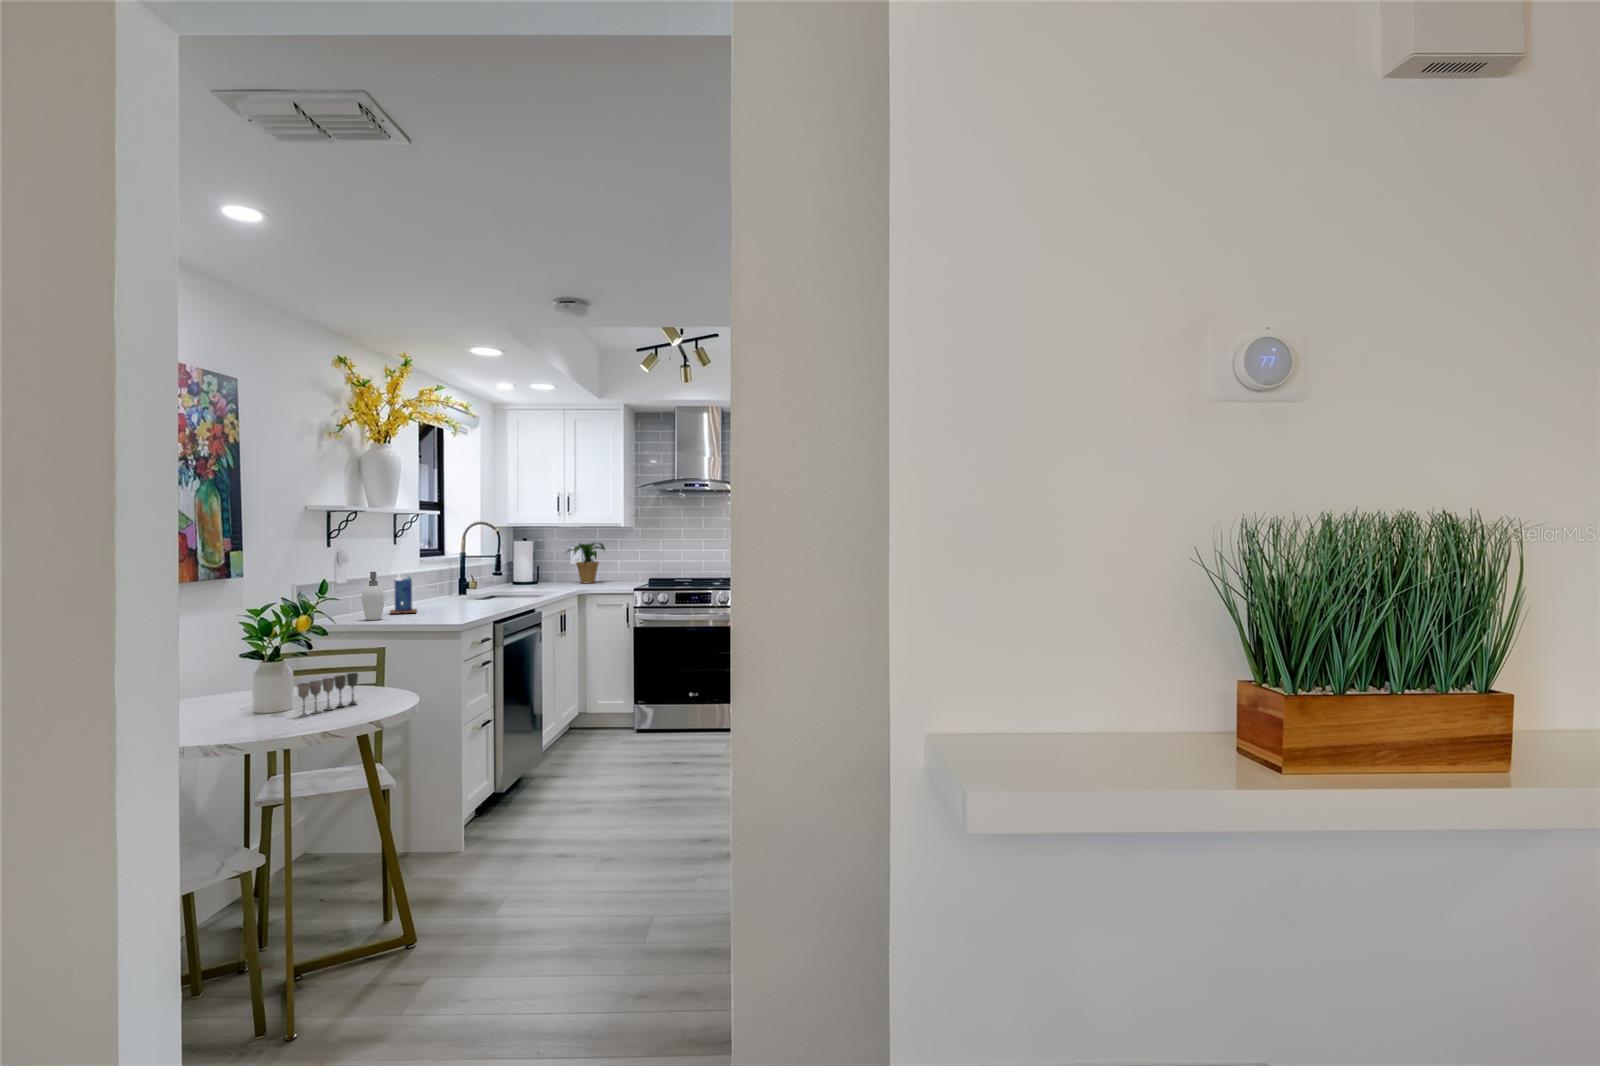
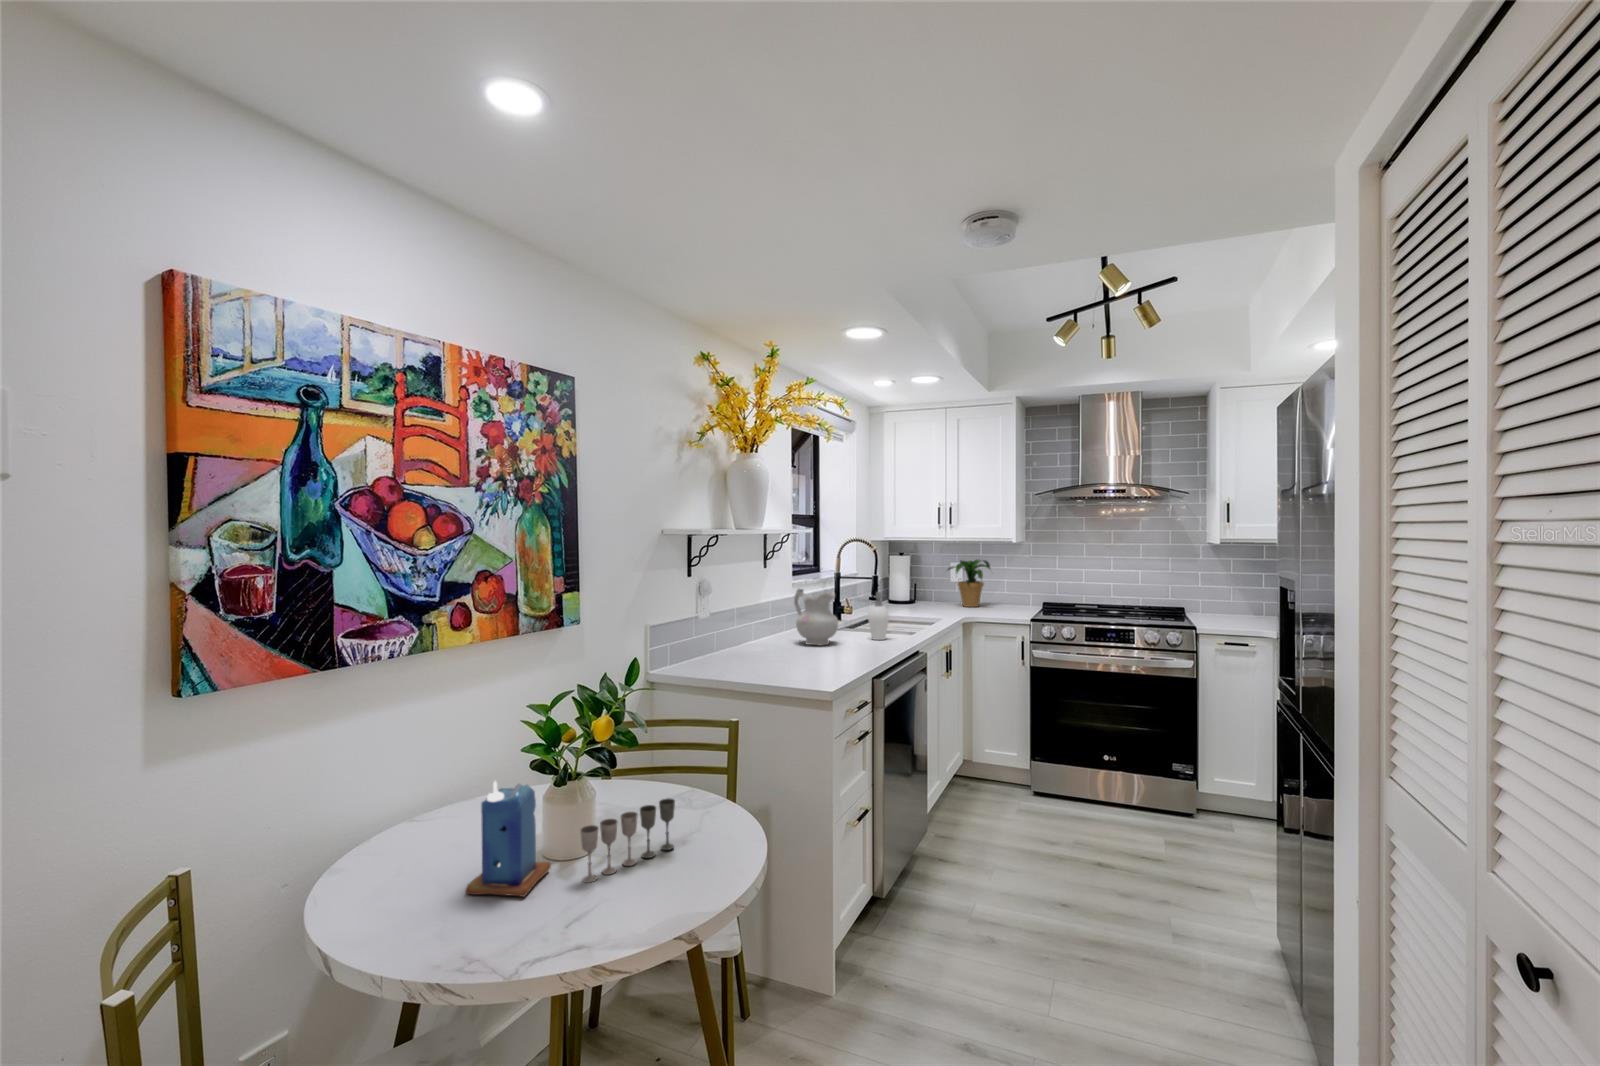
ceramic pitcher: none [424,561,465,607] -> present [794,589,838,646]
soap dispenser: present [361,572,385,620] -> present [868,592,889,640]
candle: present [390,575,417,614] -> present [465,781,551,897]

